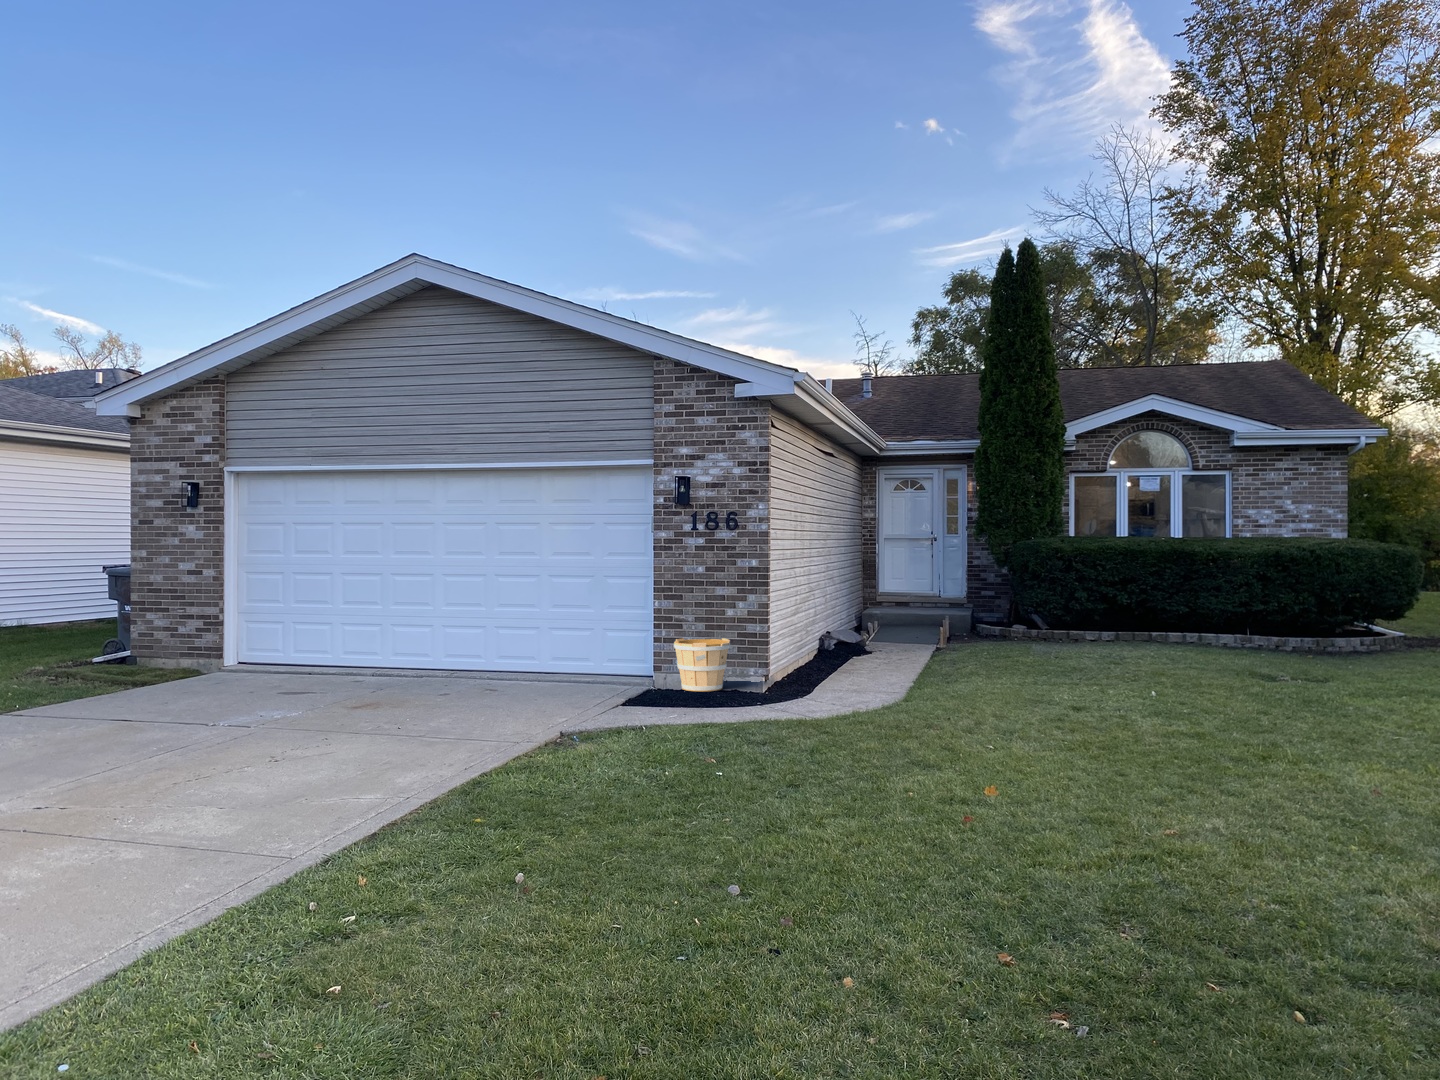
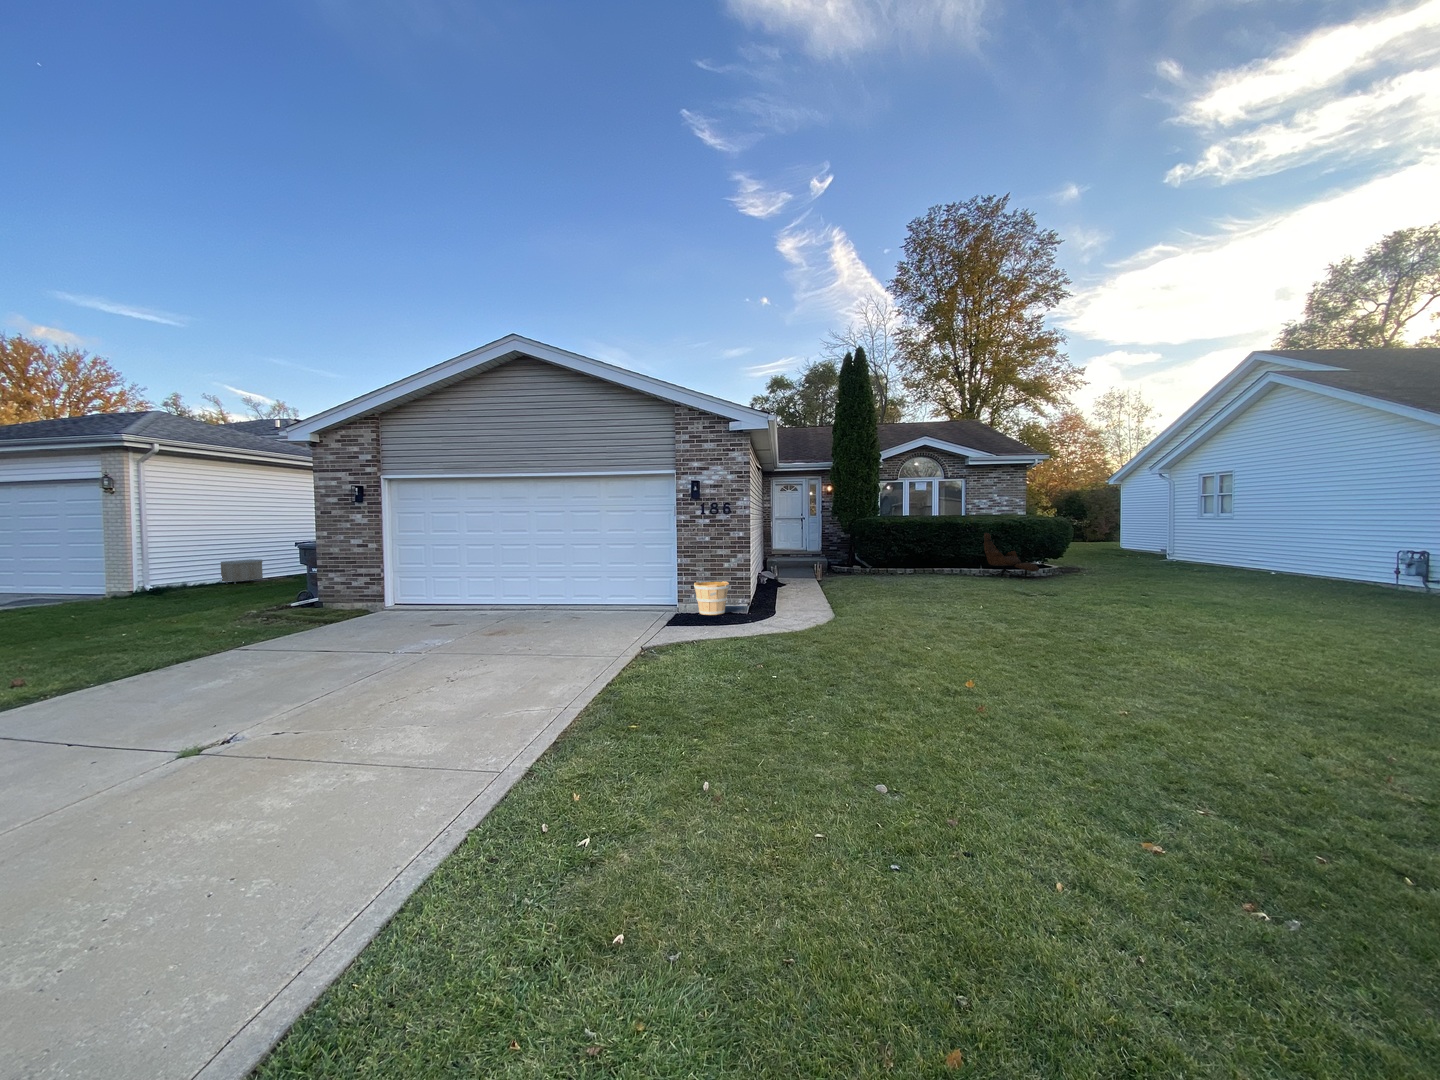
lounge chair: none [1236,568,1335,651] -> present [984,533,1039,578]
storage bench: none [13,592,72,628] -> present [221,559,263,584]

